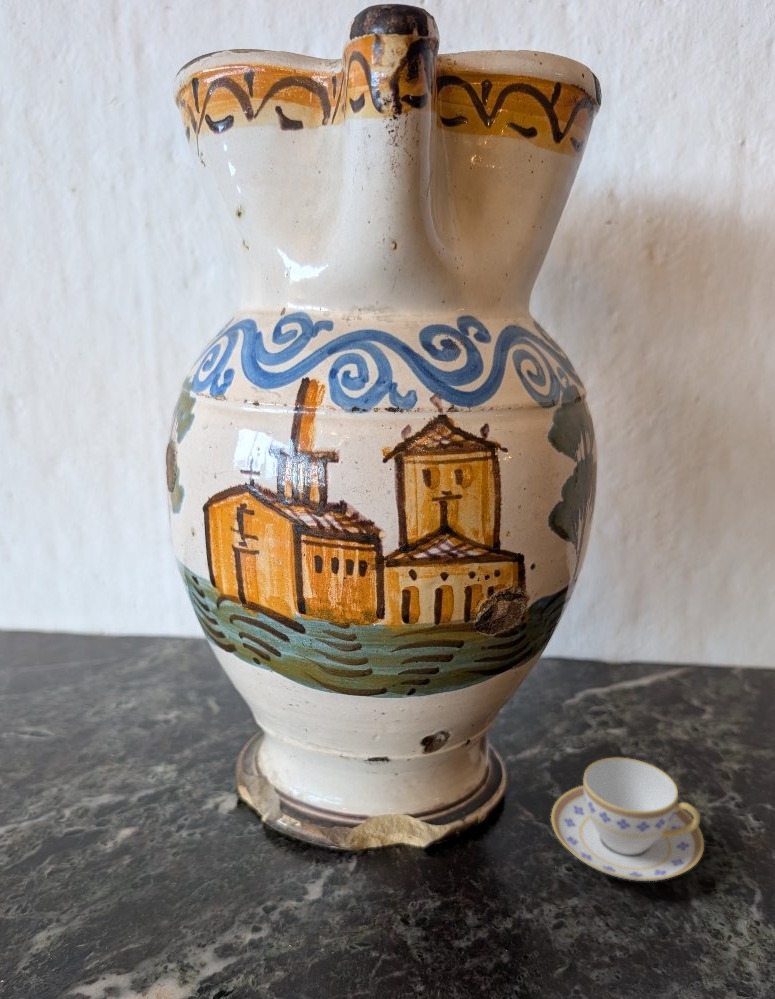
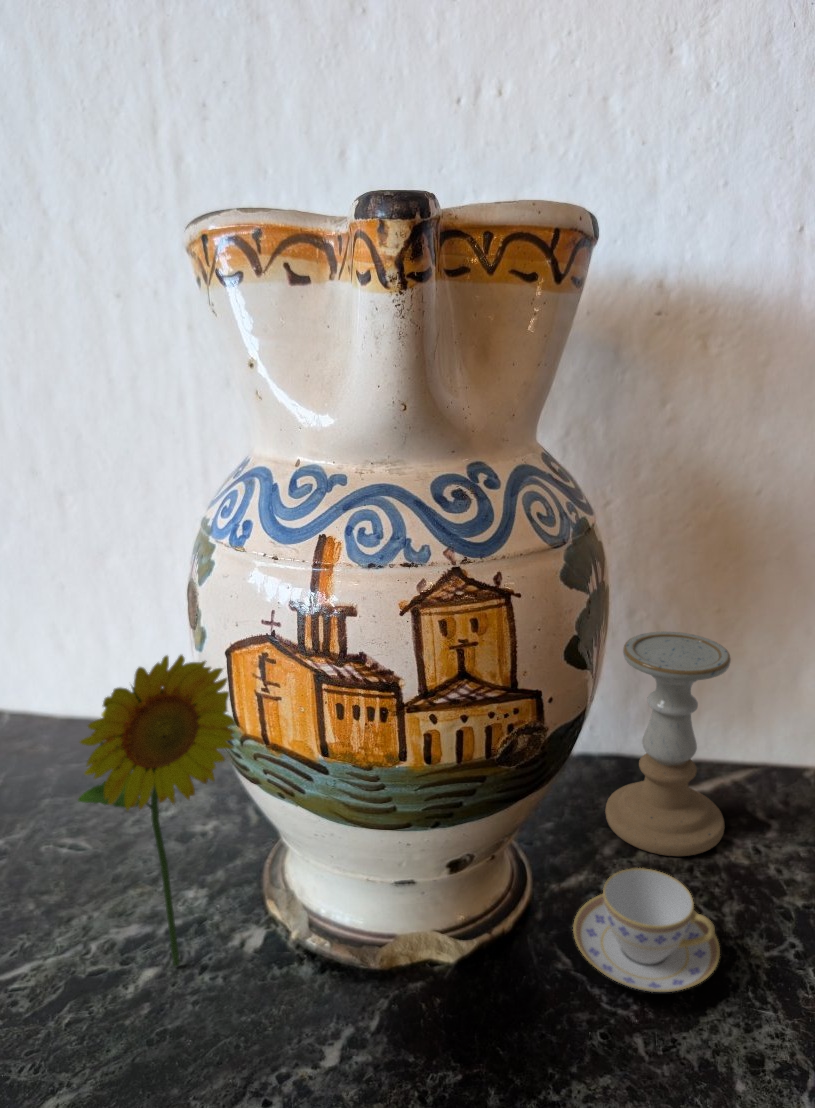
flower: none [41,501,214,842] -> present [78,655,239,966]
candle holder: none [584,532,716,757] -> present [605,632,731,856]

